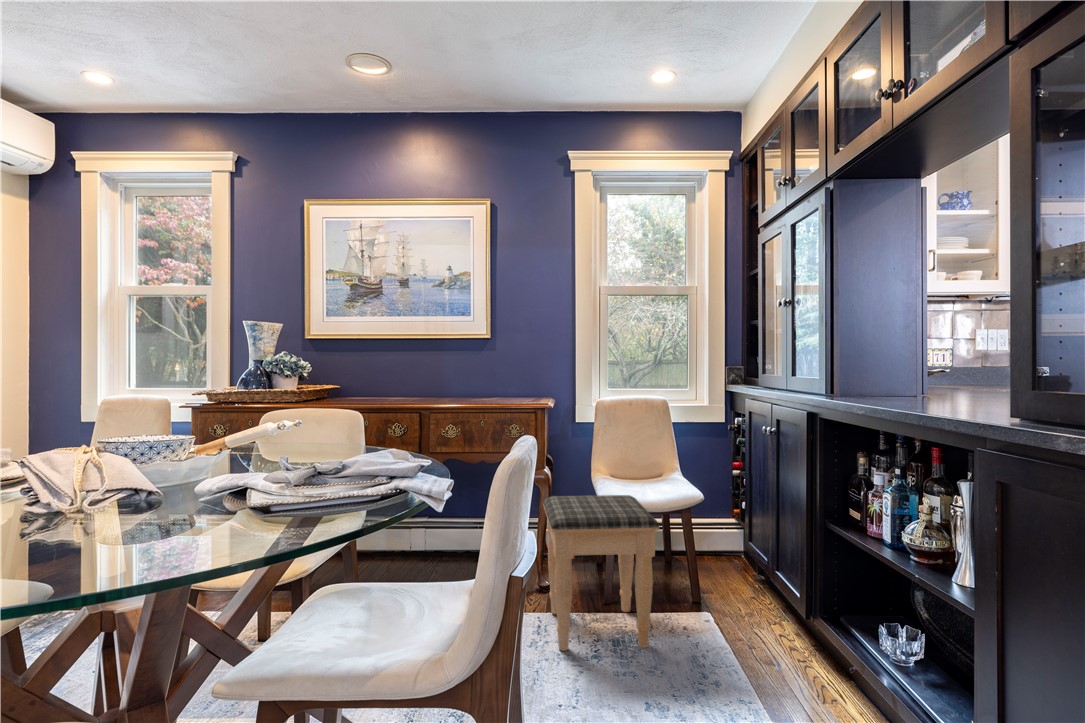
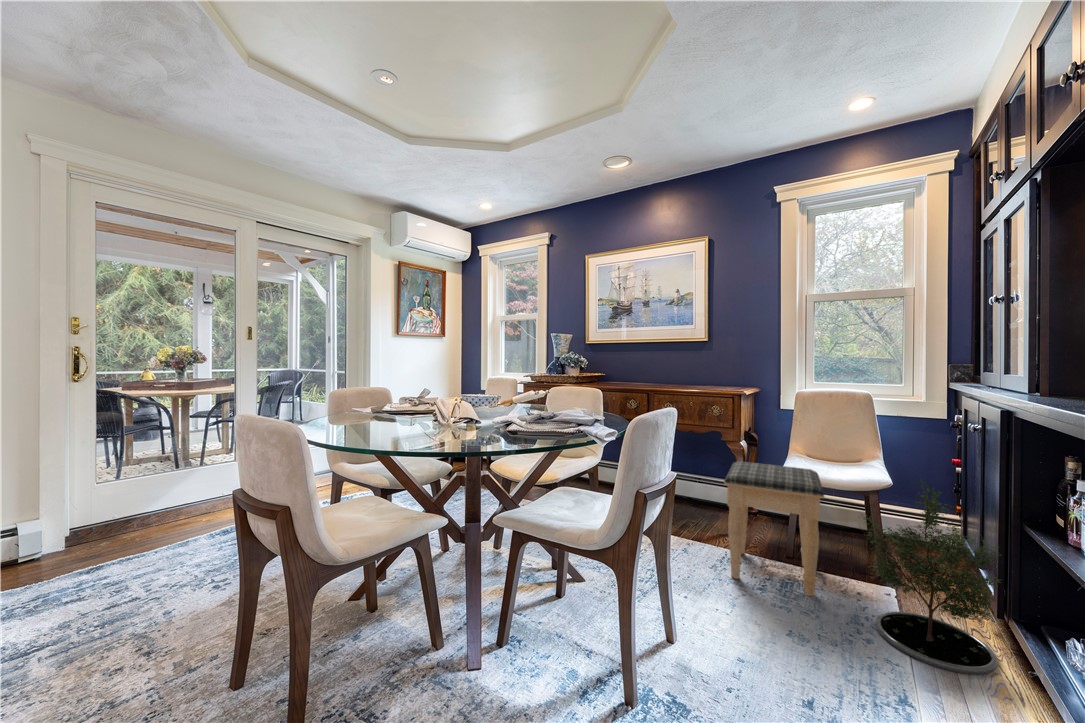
potted tree: none [693,492,818,690] -> present [862,478,1002,675]

